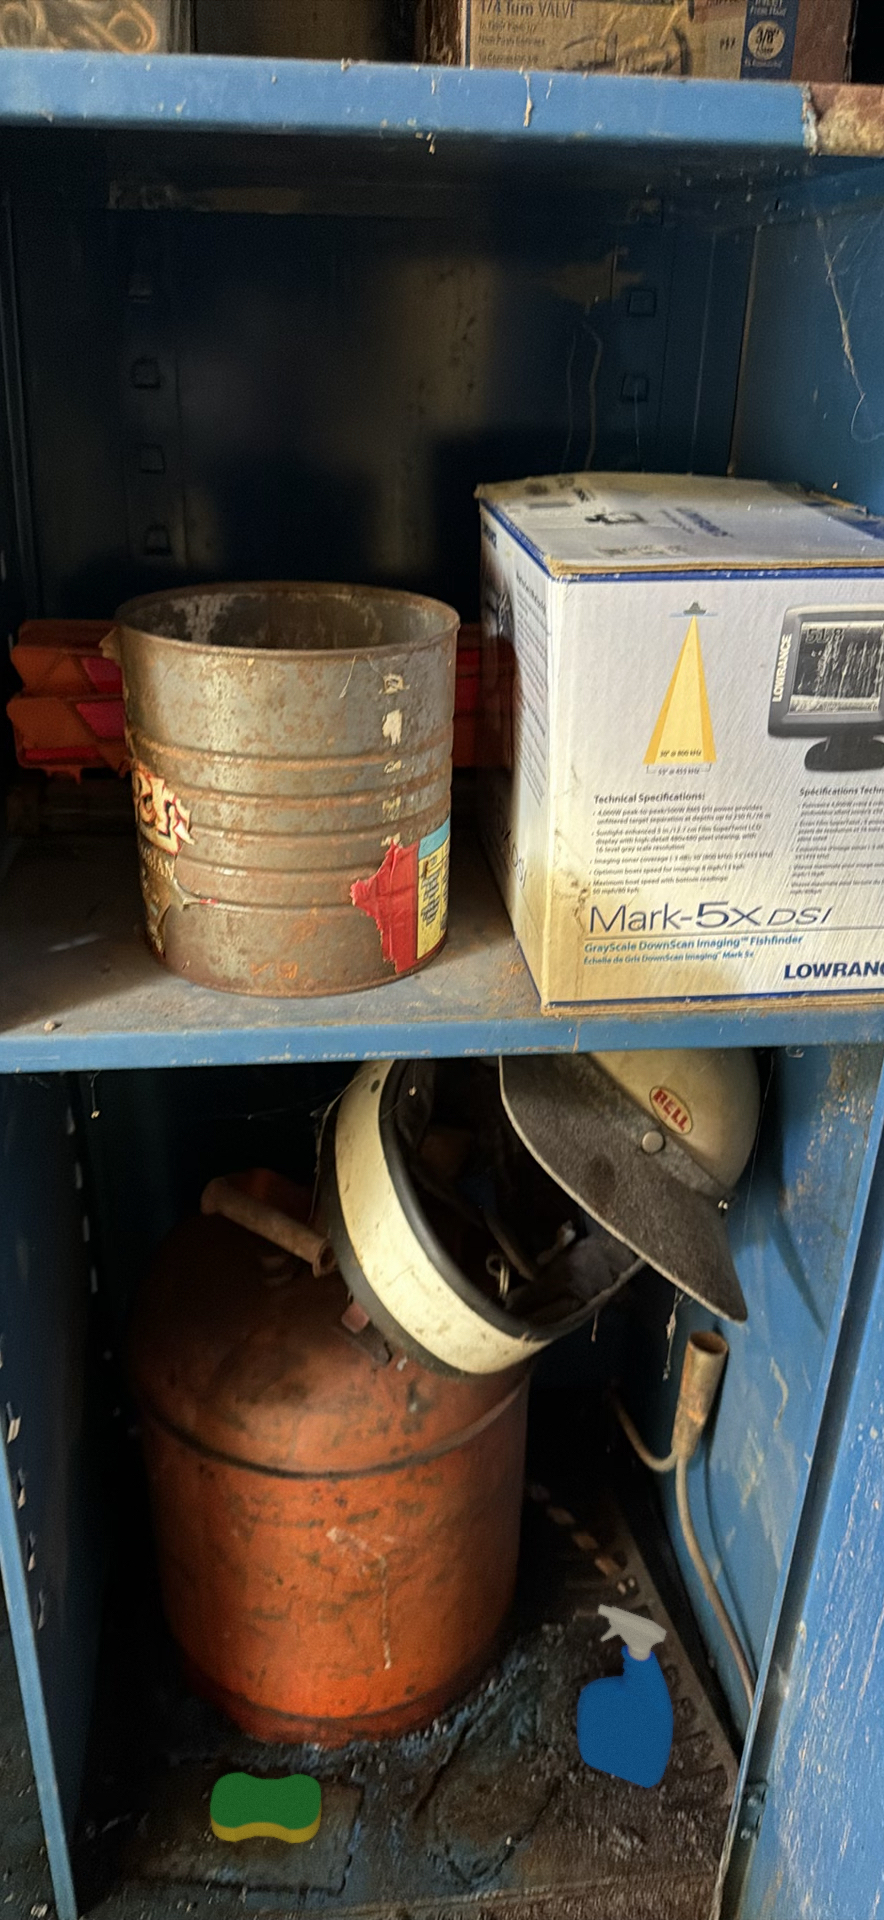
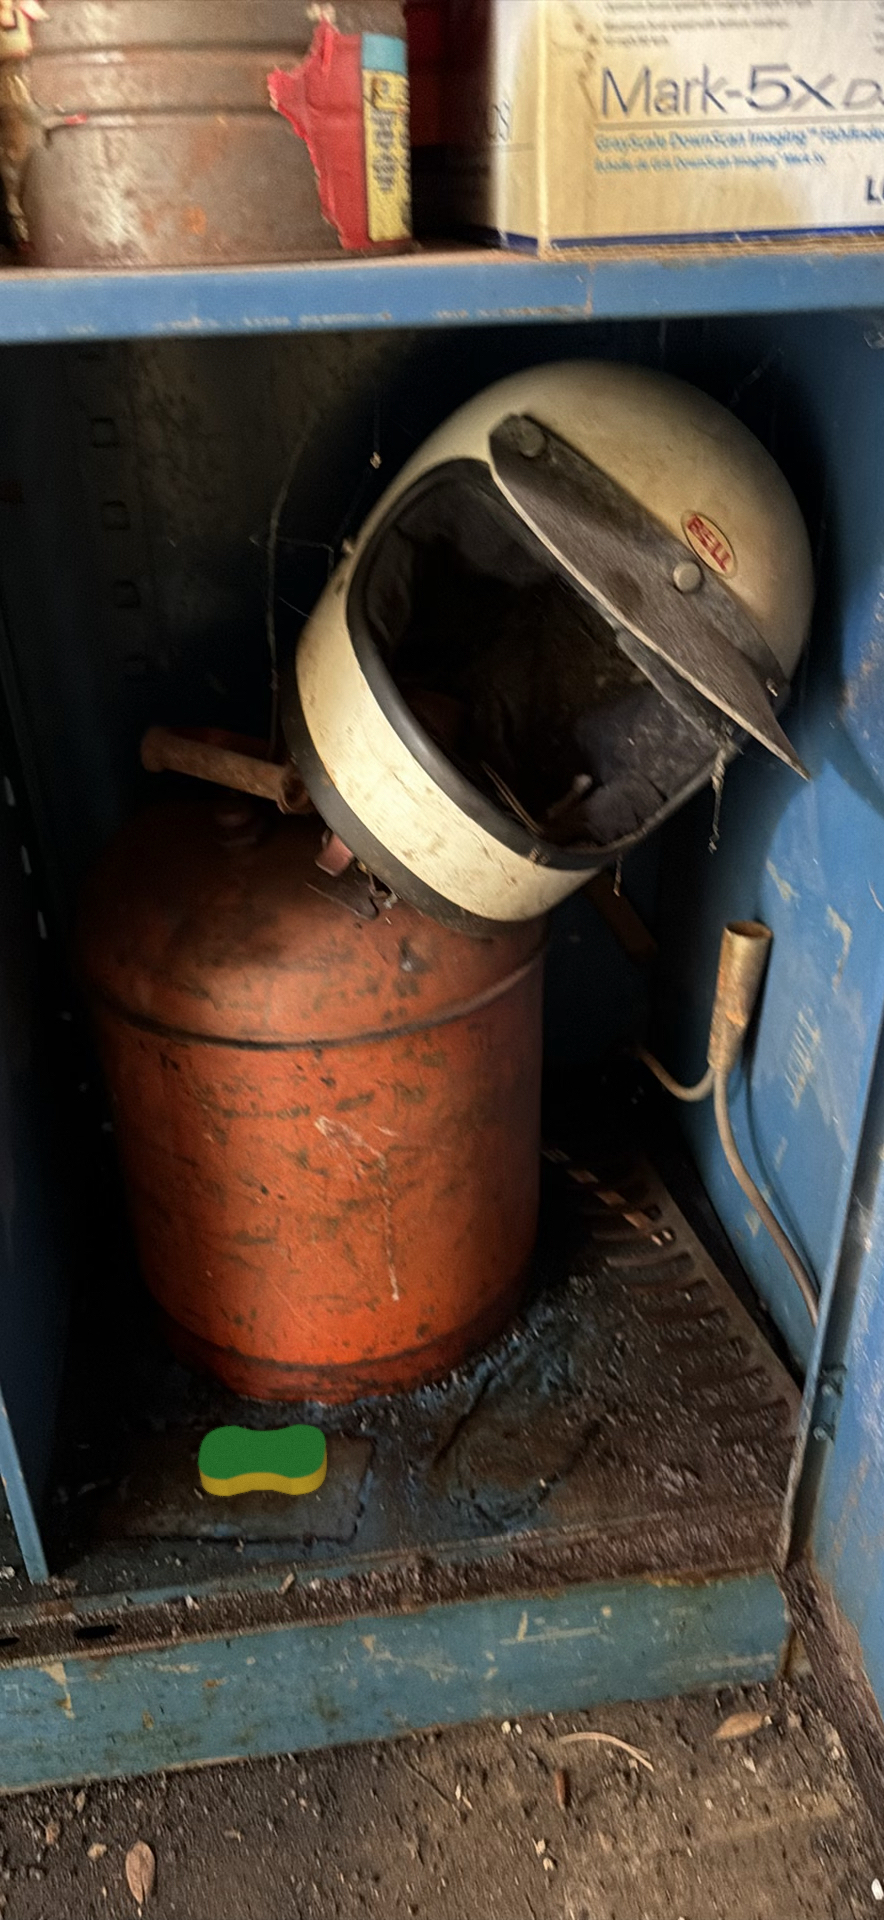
spray bottle: present [577,1605,673,1788] -> none [615,1205,727,1424]

